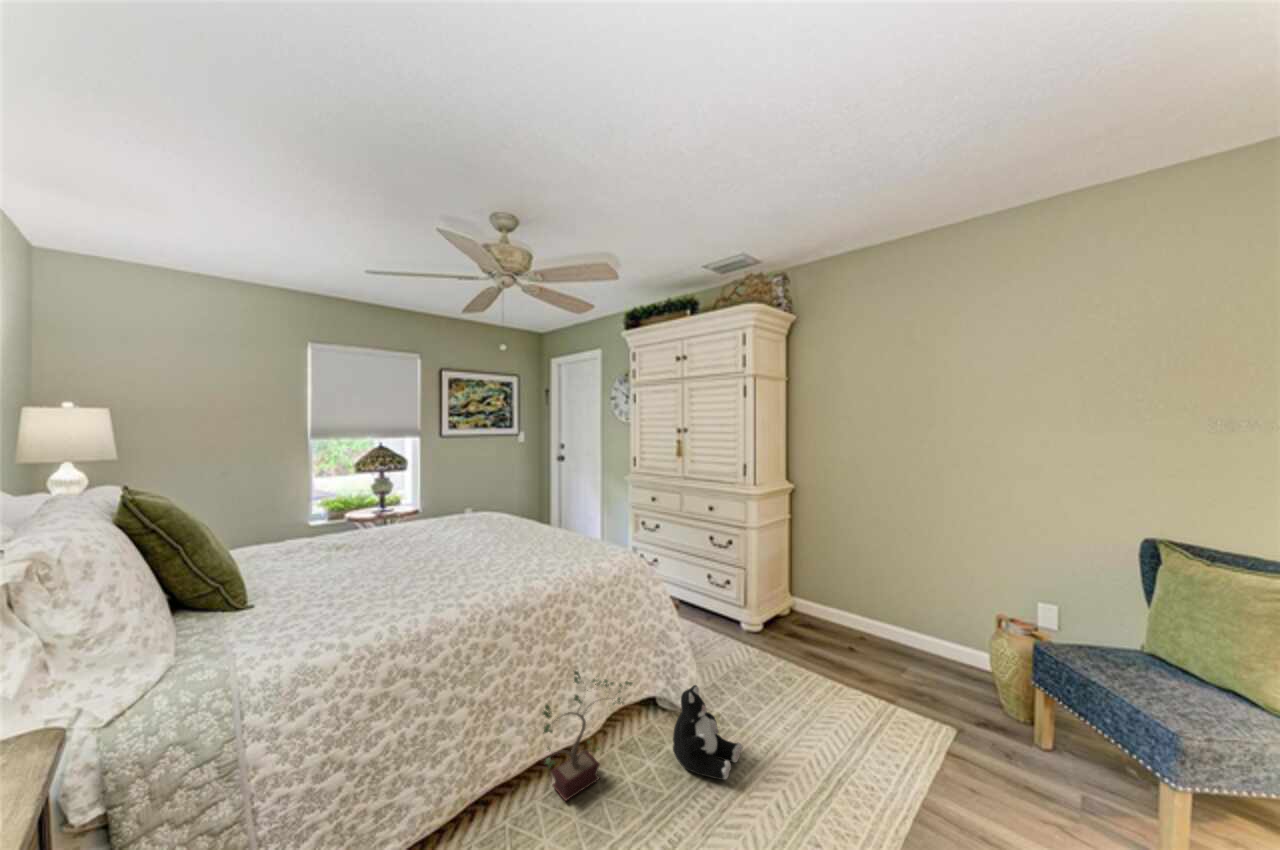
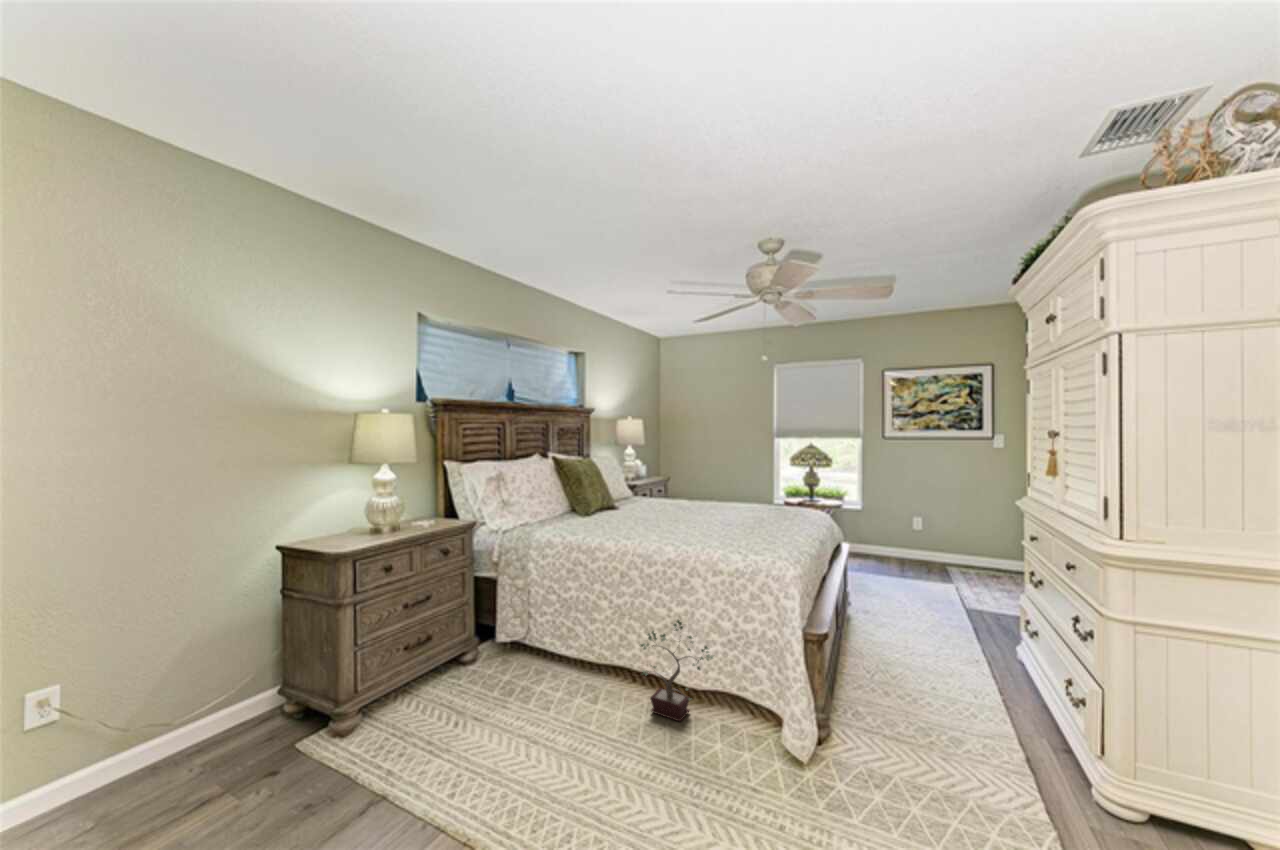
plush toy: present [673,685,743,780] -> none [718,697,782,805]

